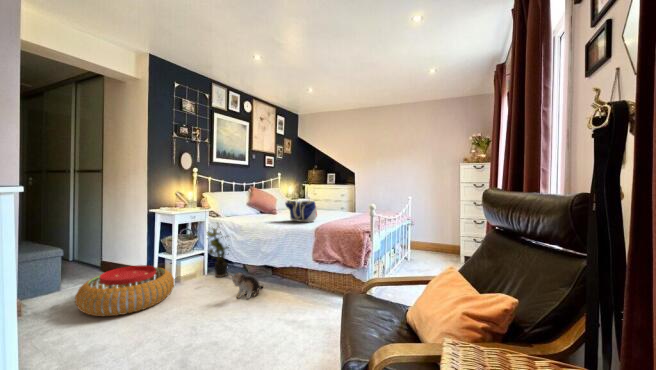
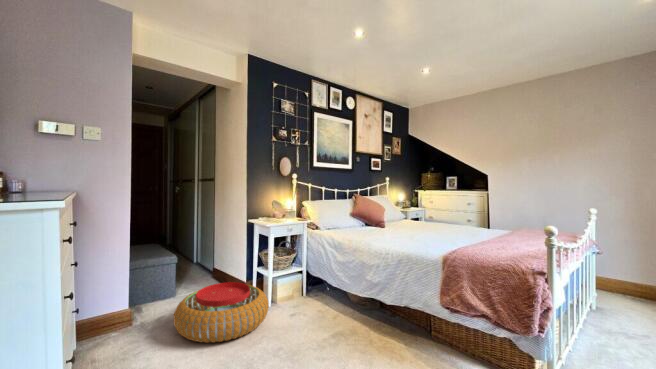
tote bag: present [285,201,317,222] -> none [397,214,444,245]
potted plant: present [207,223,229,277] -> none [304,236,334,303]
plush toy: present [230,273,263,299] -> none [327,308,370,345]

